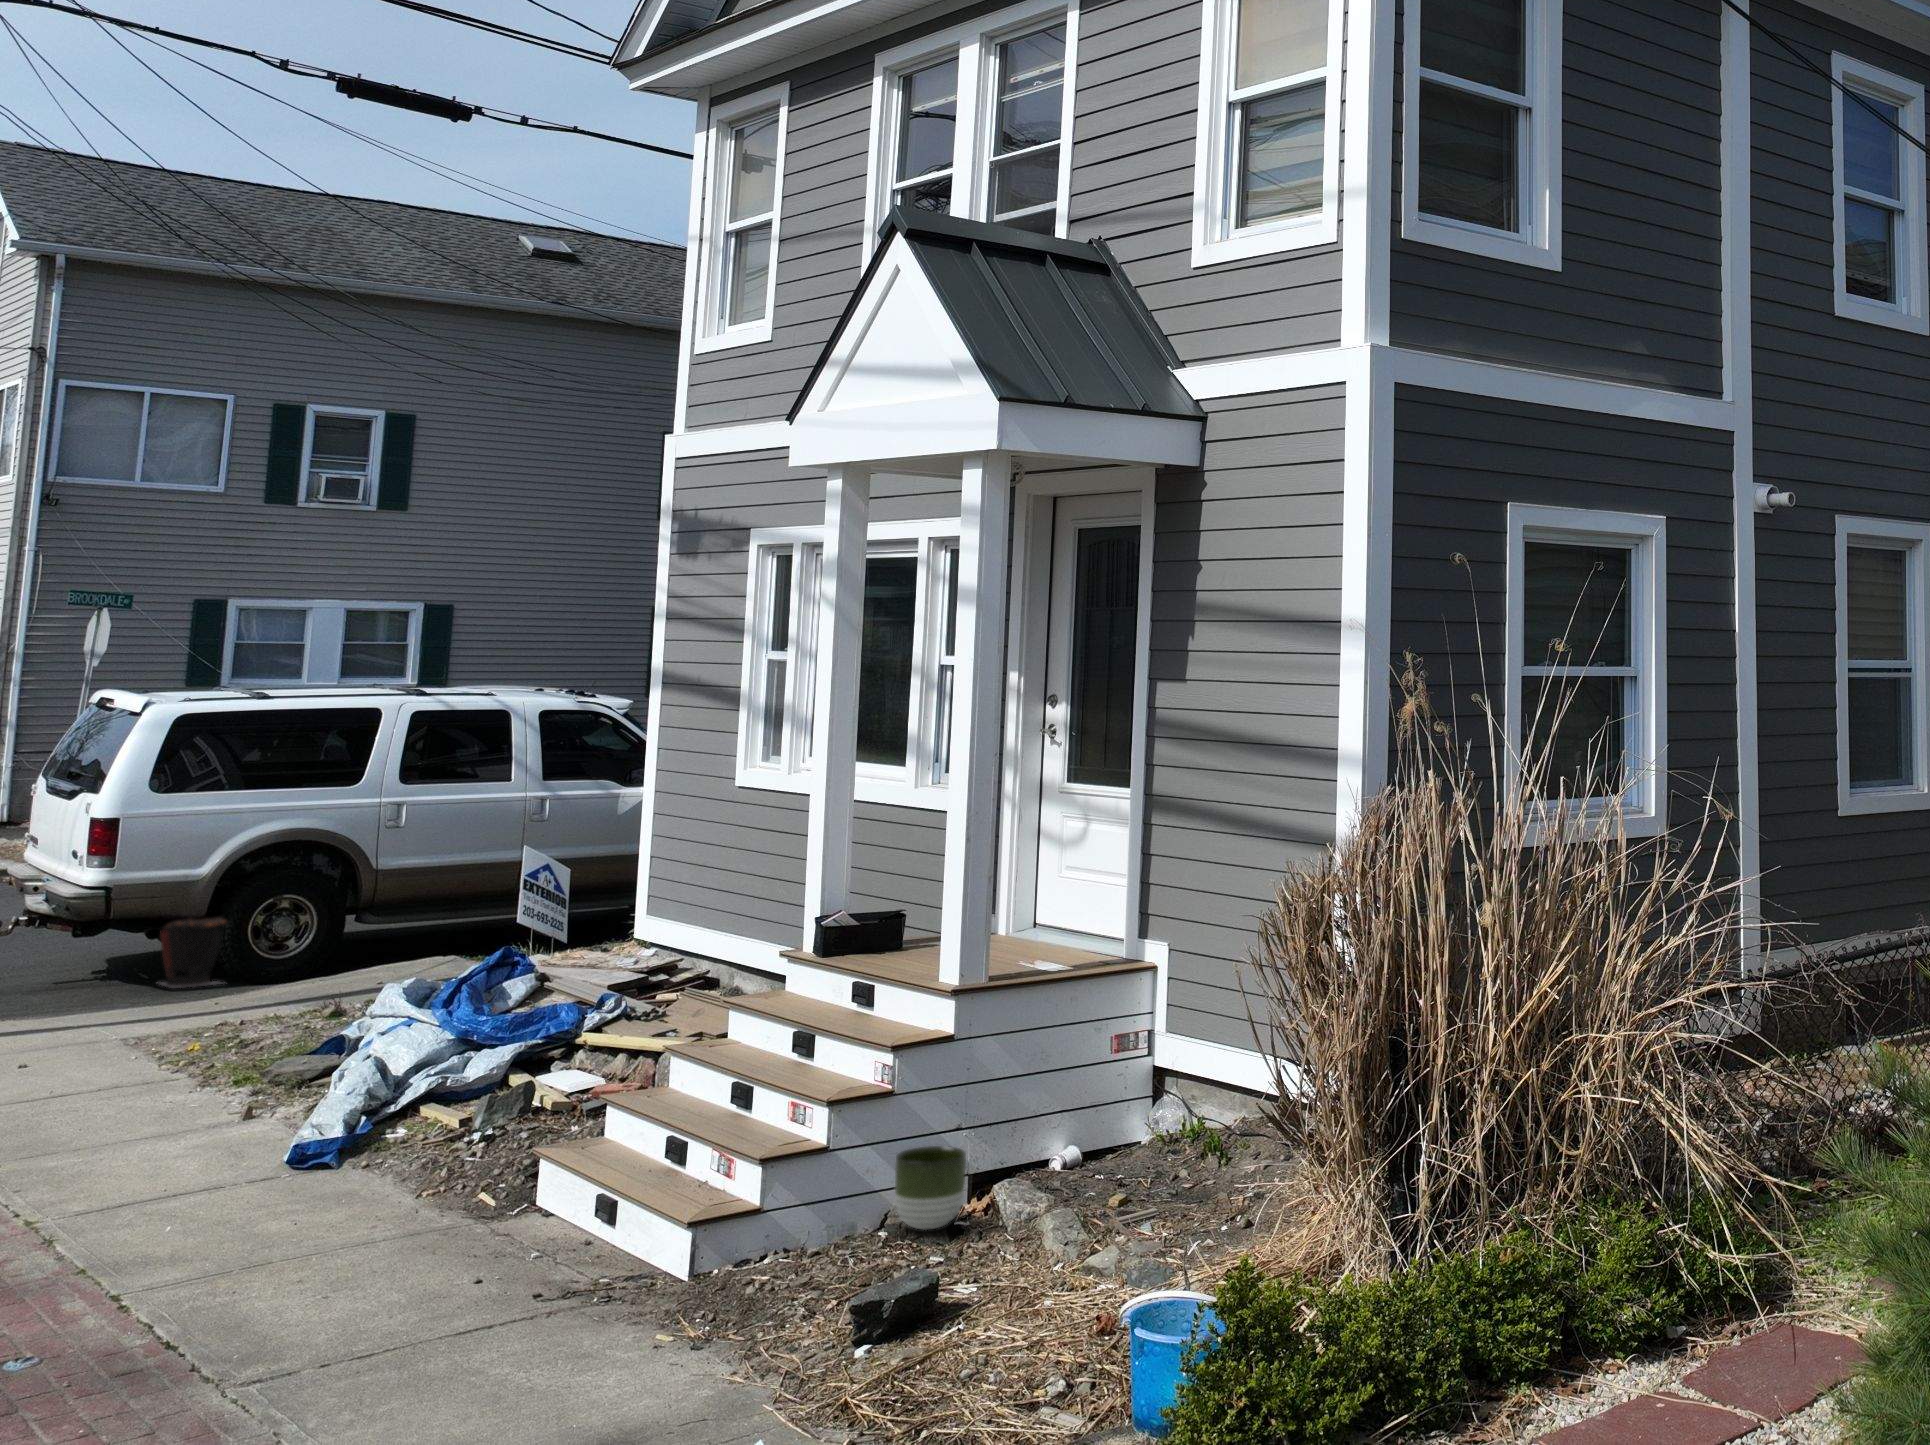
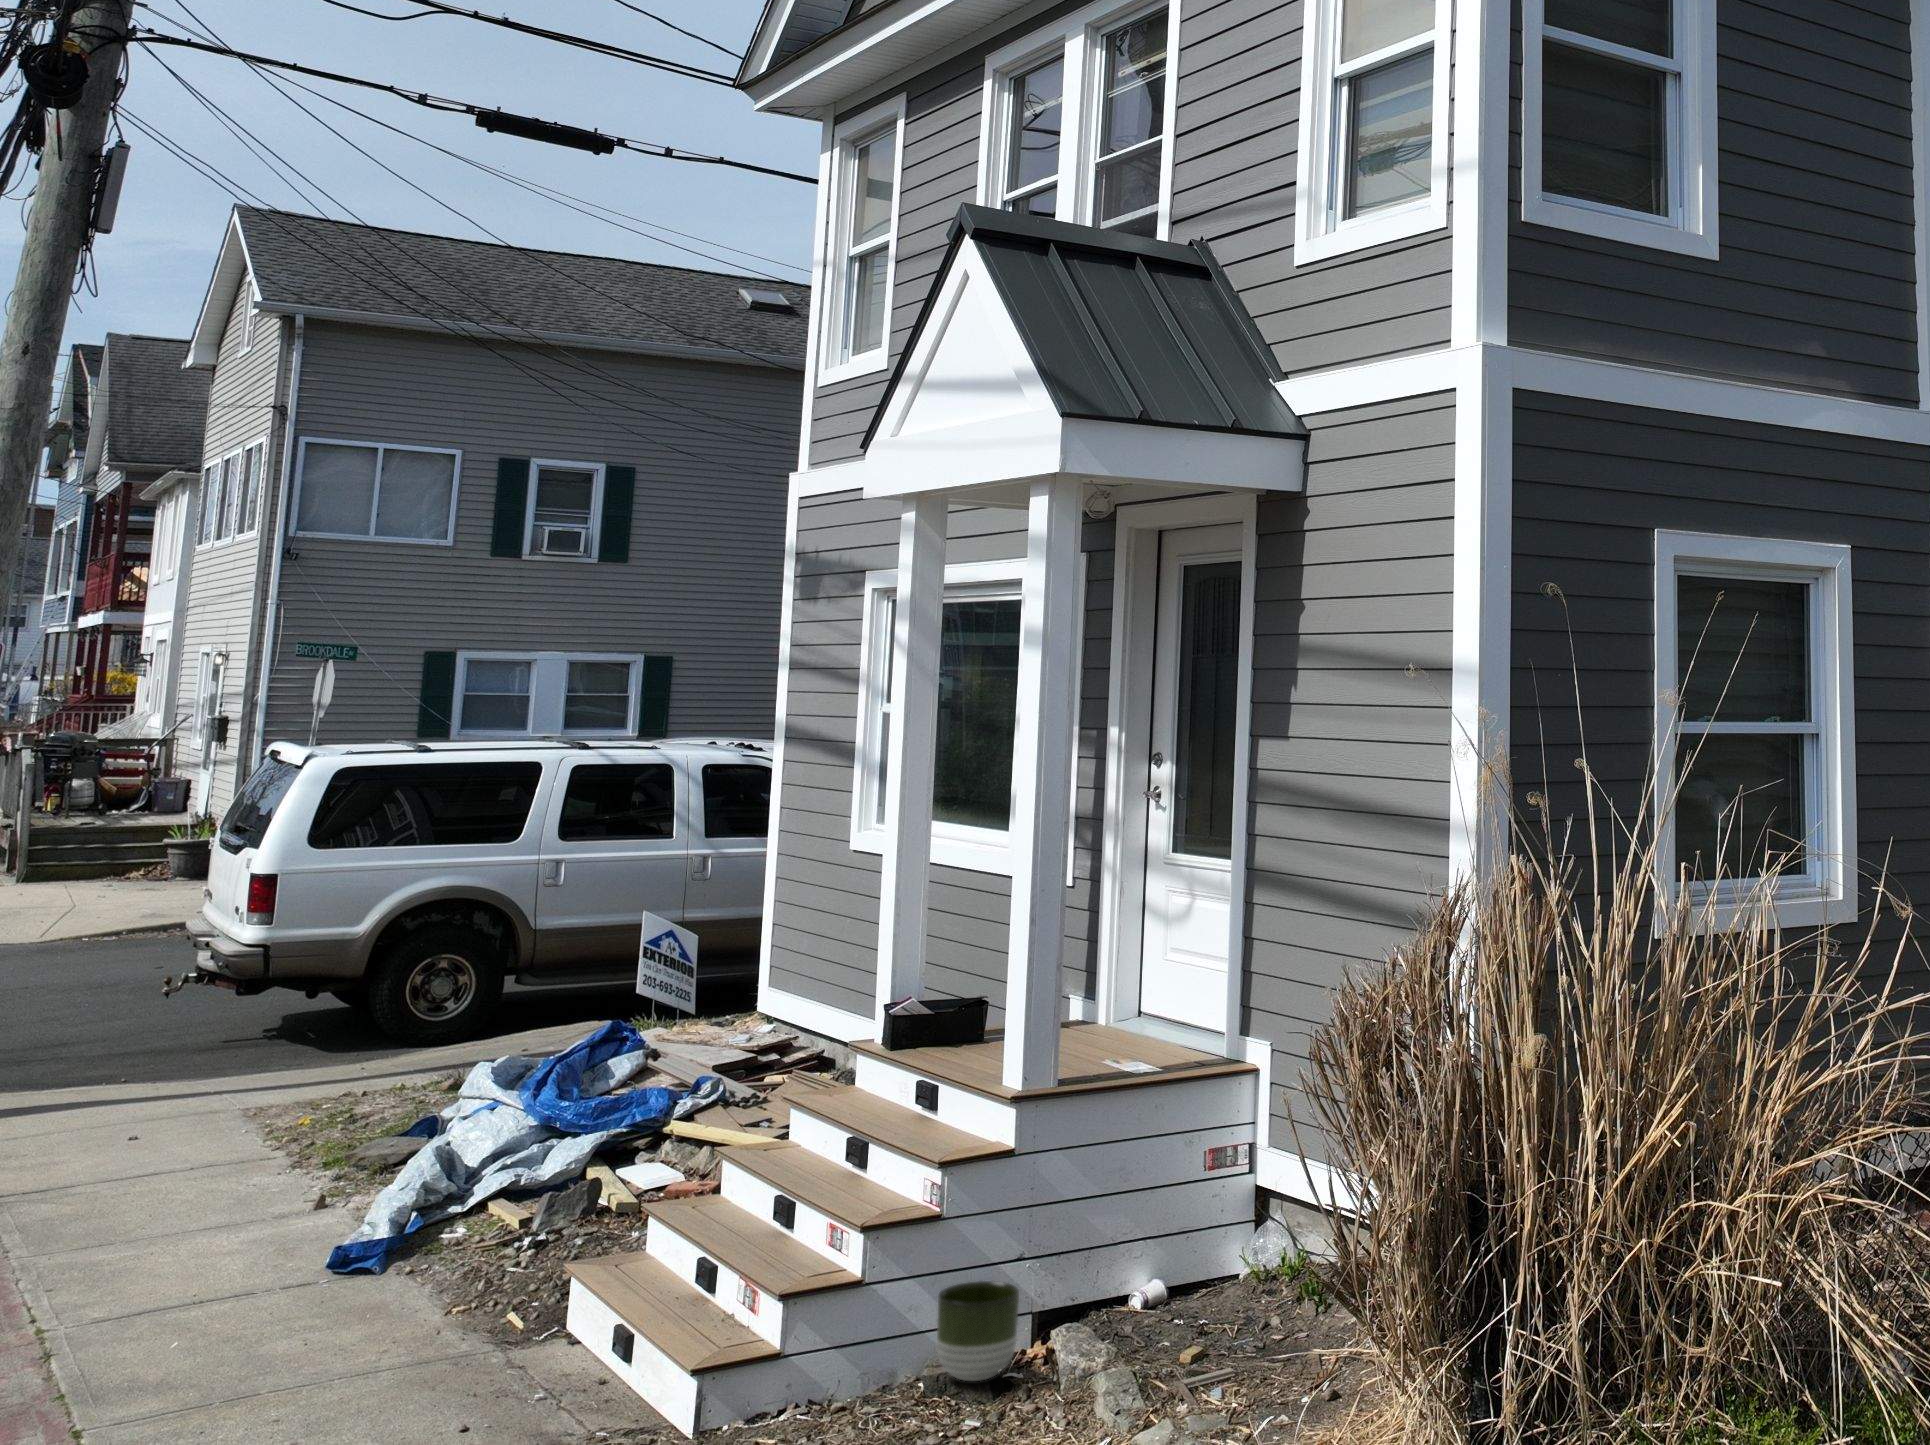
waste bin: present [160,918,228,988] -> none [307,976,380,1054]

